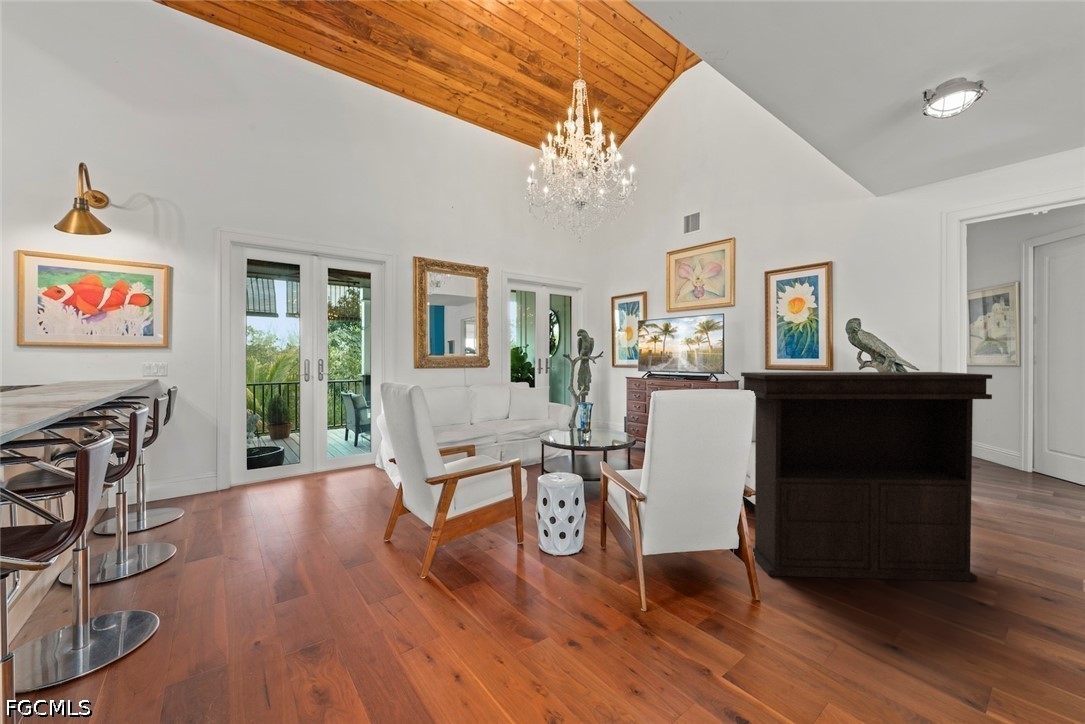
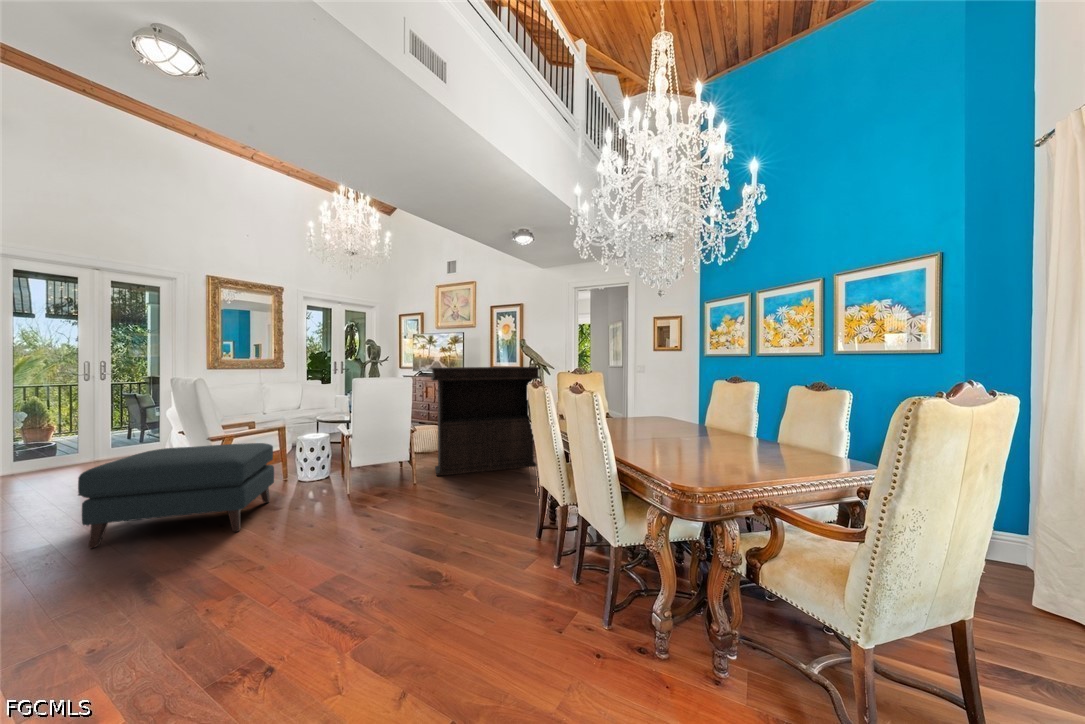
ottoman: none [273,496,520,684] -> present [78,443,274,549]

